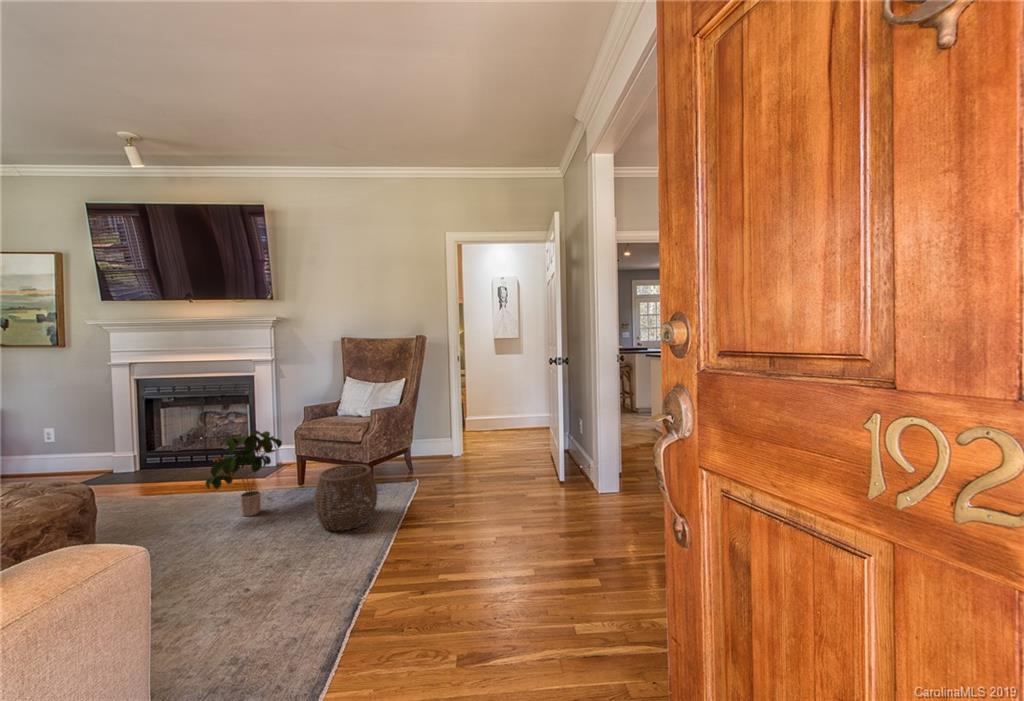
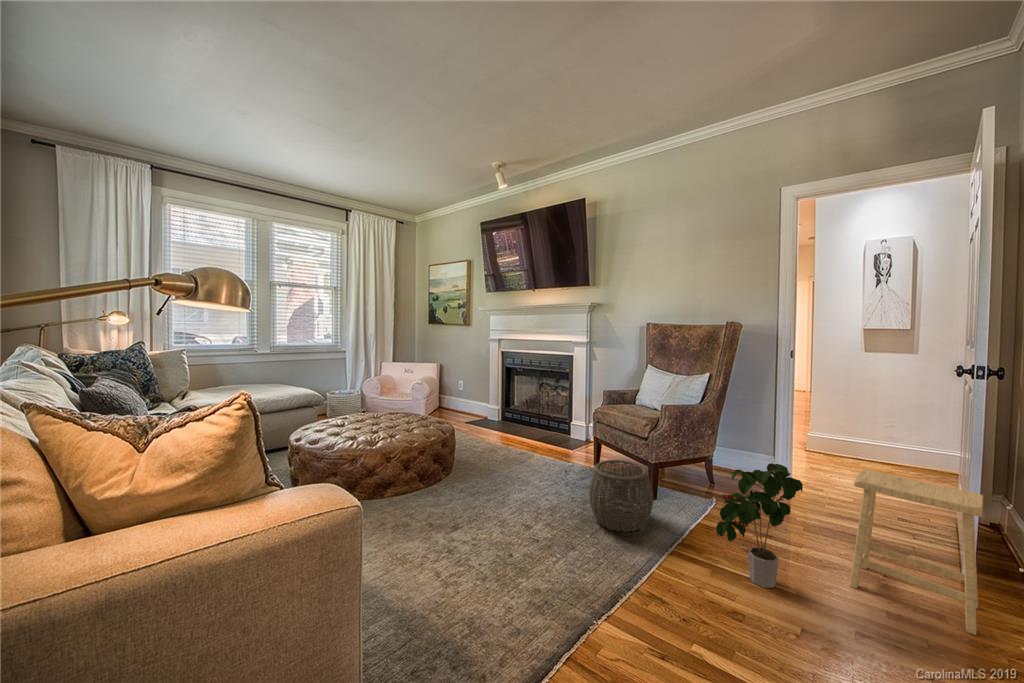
footstool: none [511,427,569,506] -> present [850,470,984,635]
potted plant: present [205,431,282,516] -> present [716,463,803,588]

